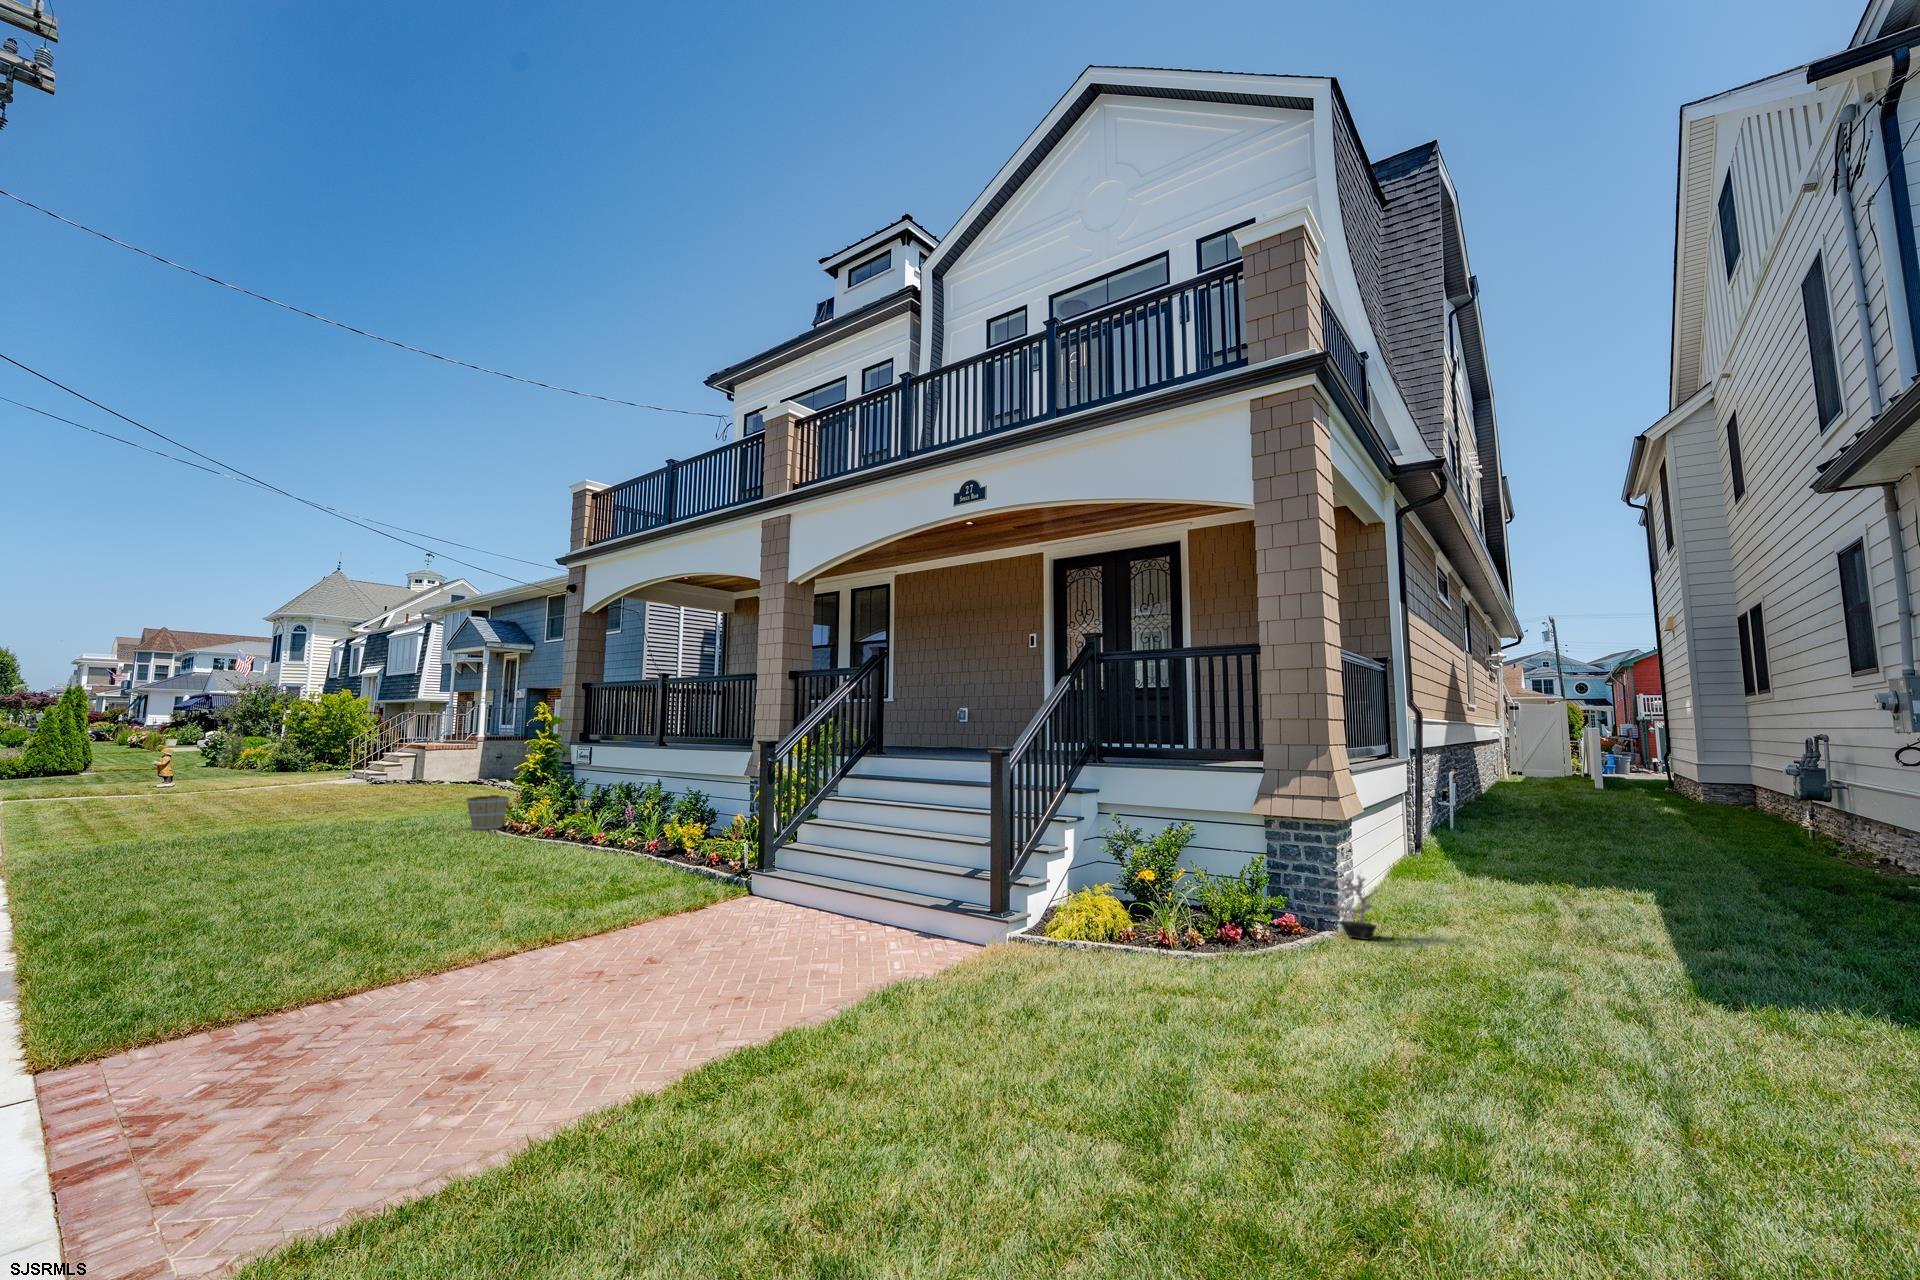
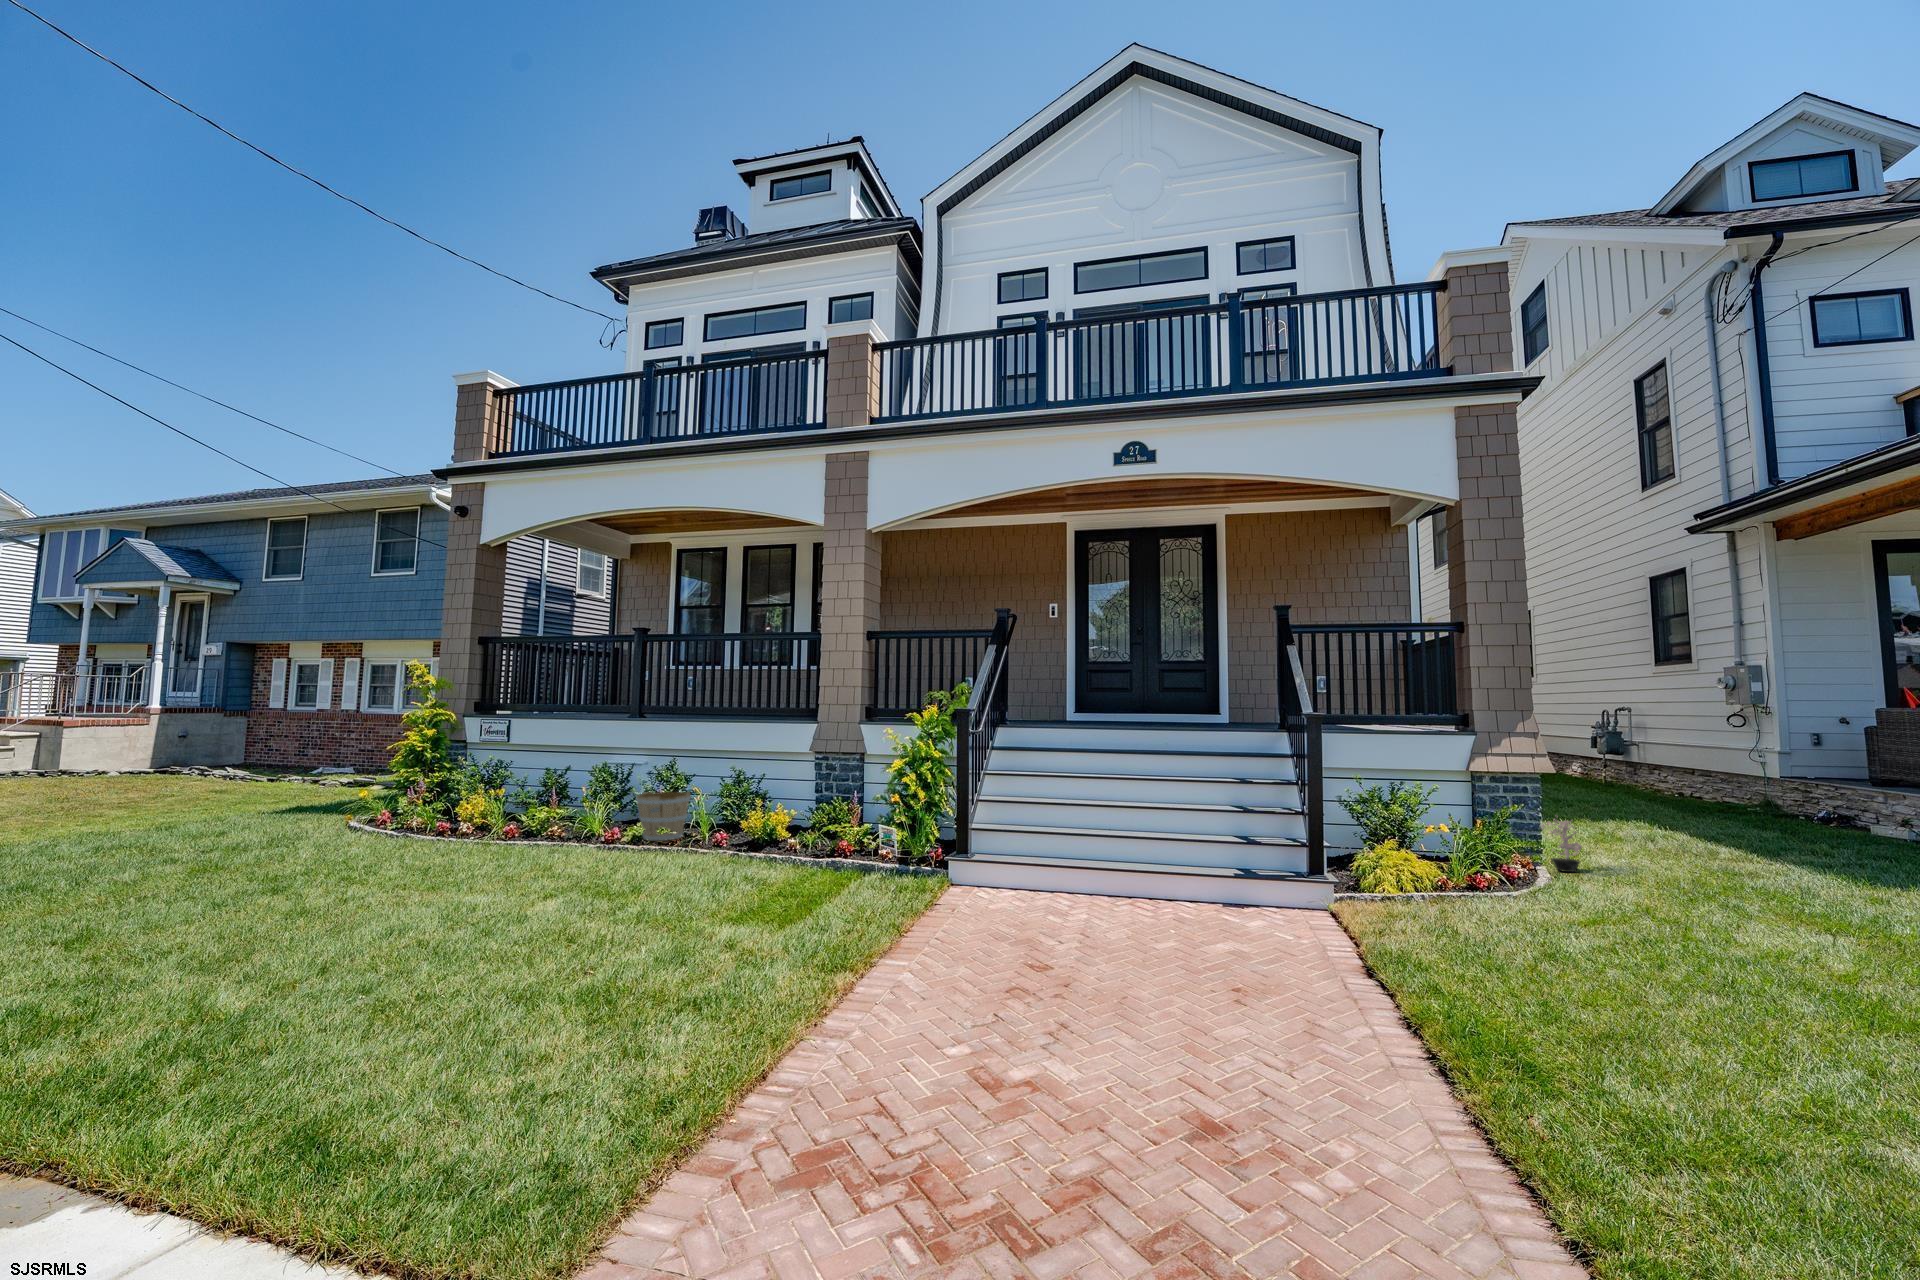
wooden bucket: present [467,795,509,830] -> present [636,792,691,841]

